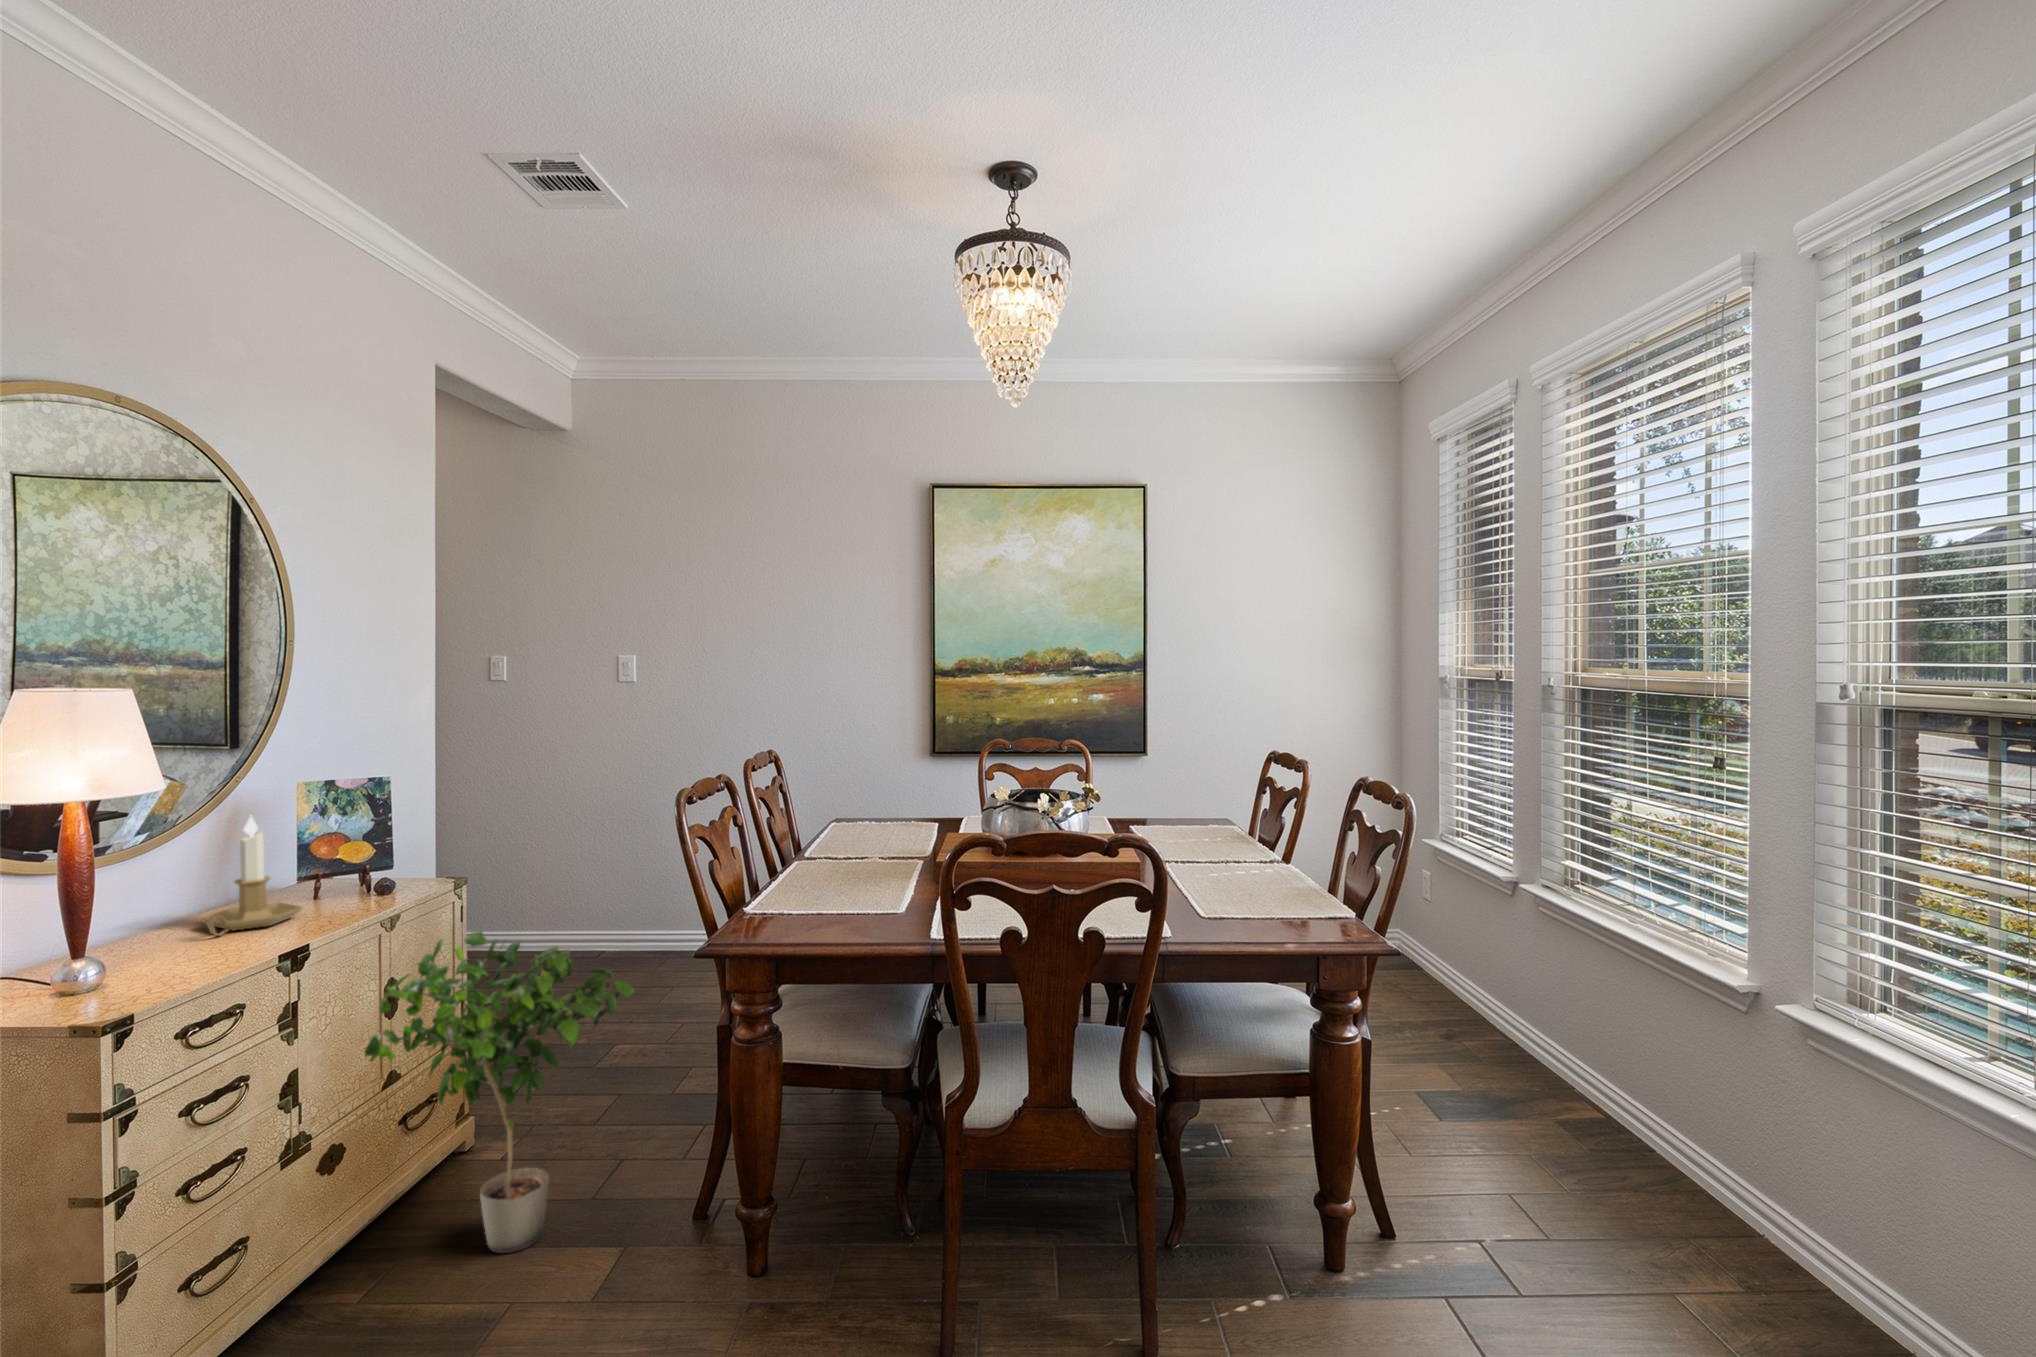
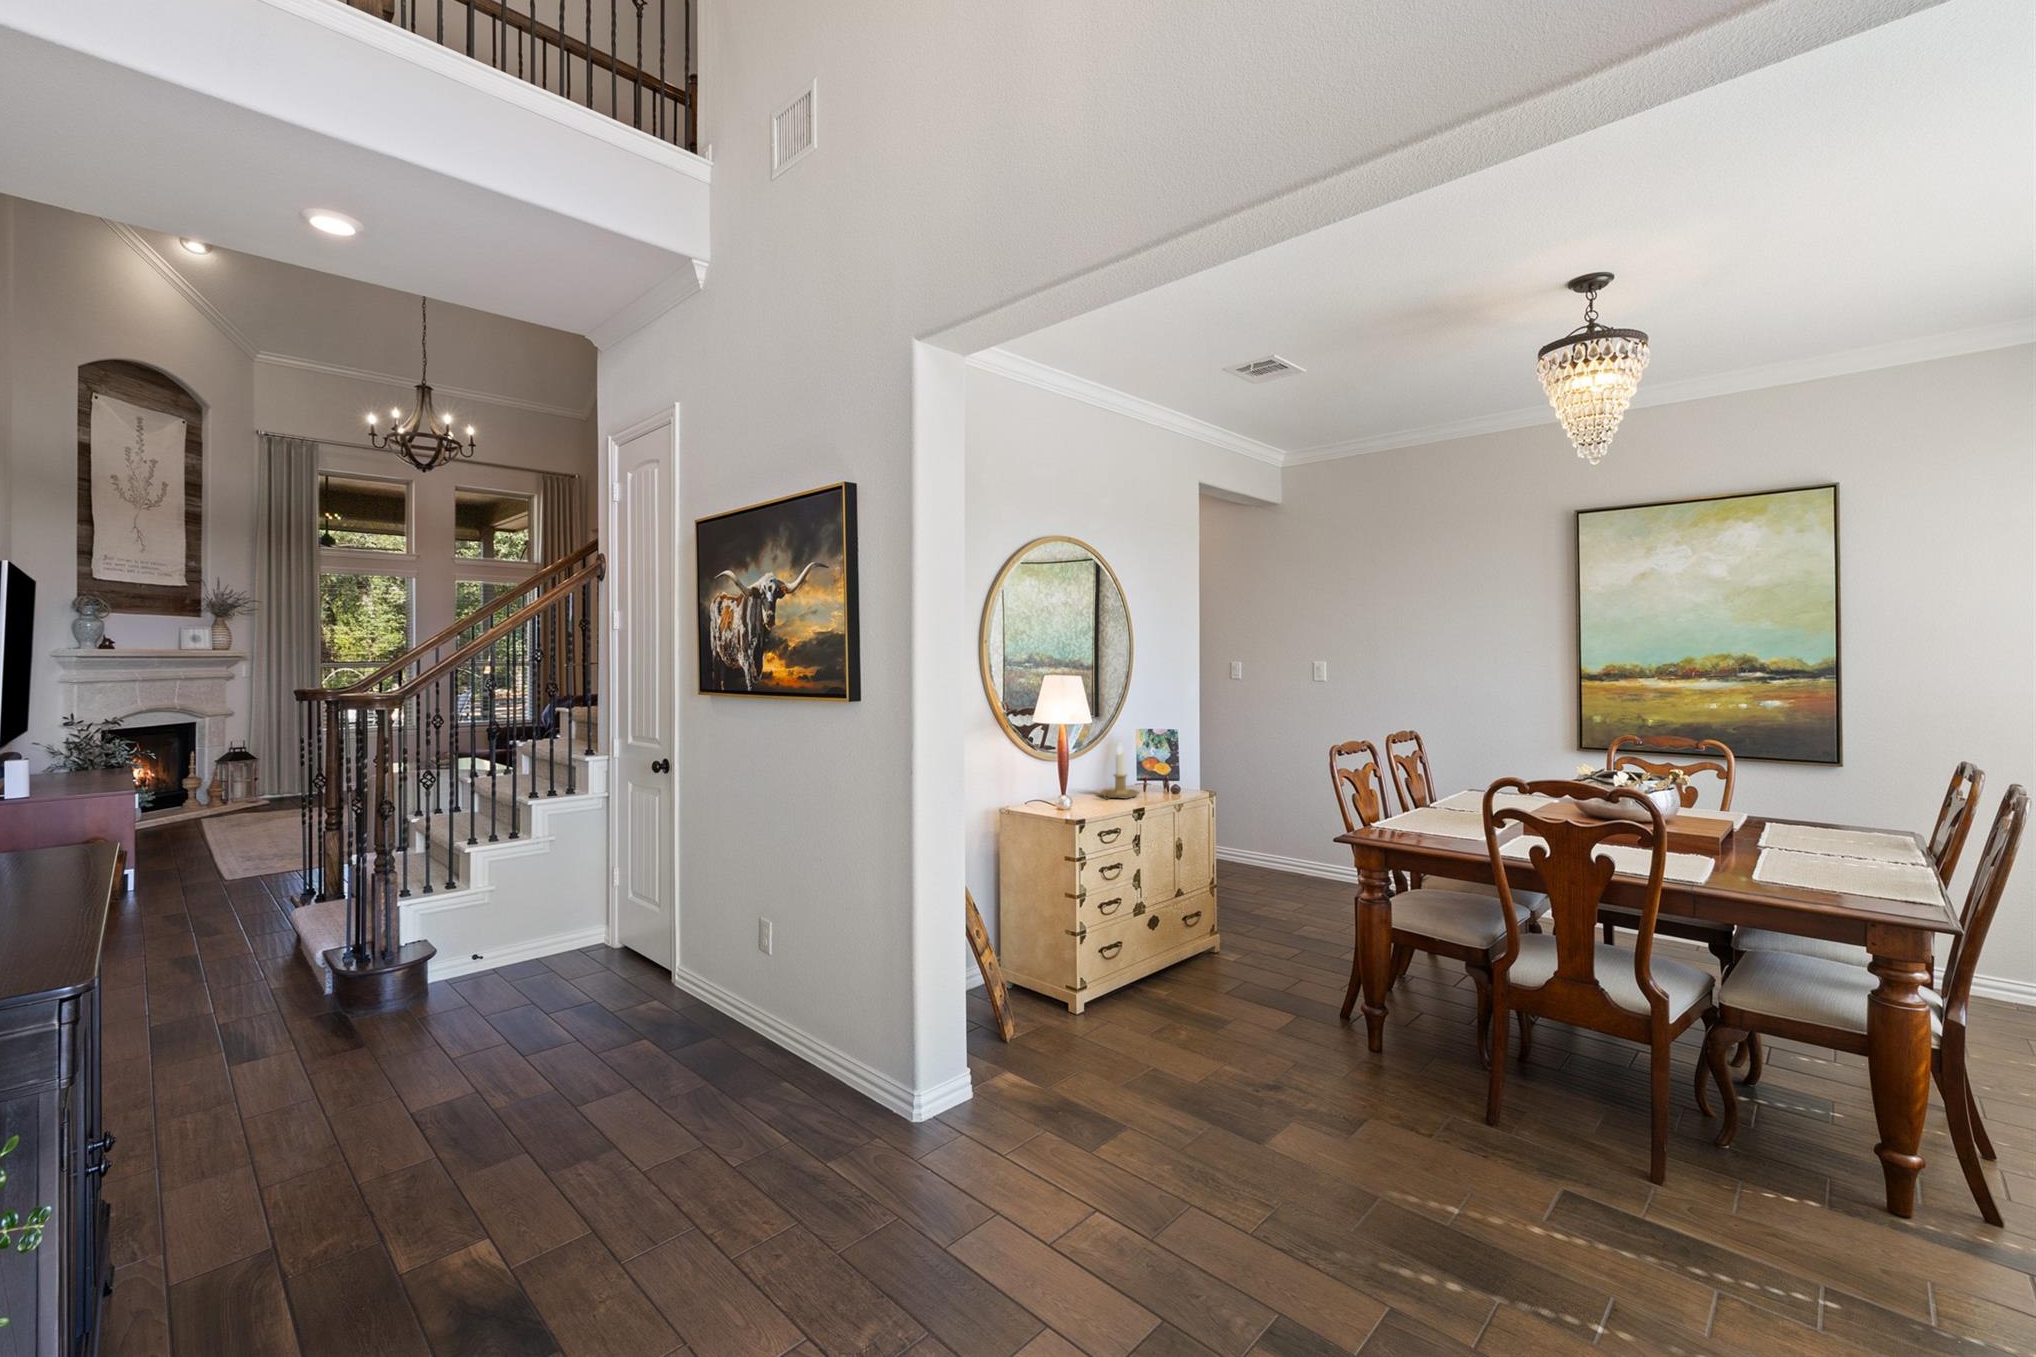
potted plant: present [365,931,634,1253] -> none [1165,817,1300,995]

